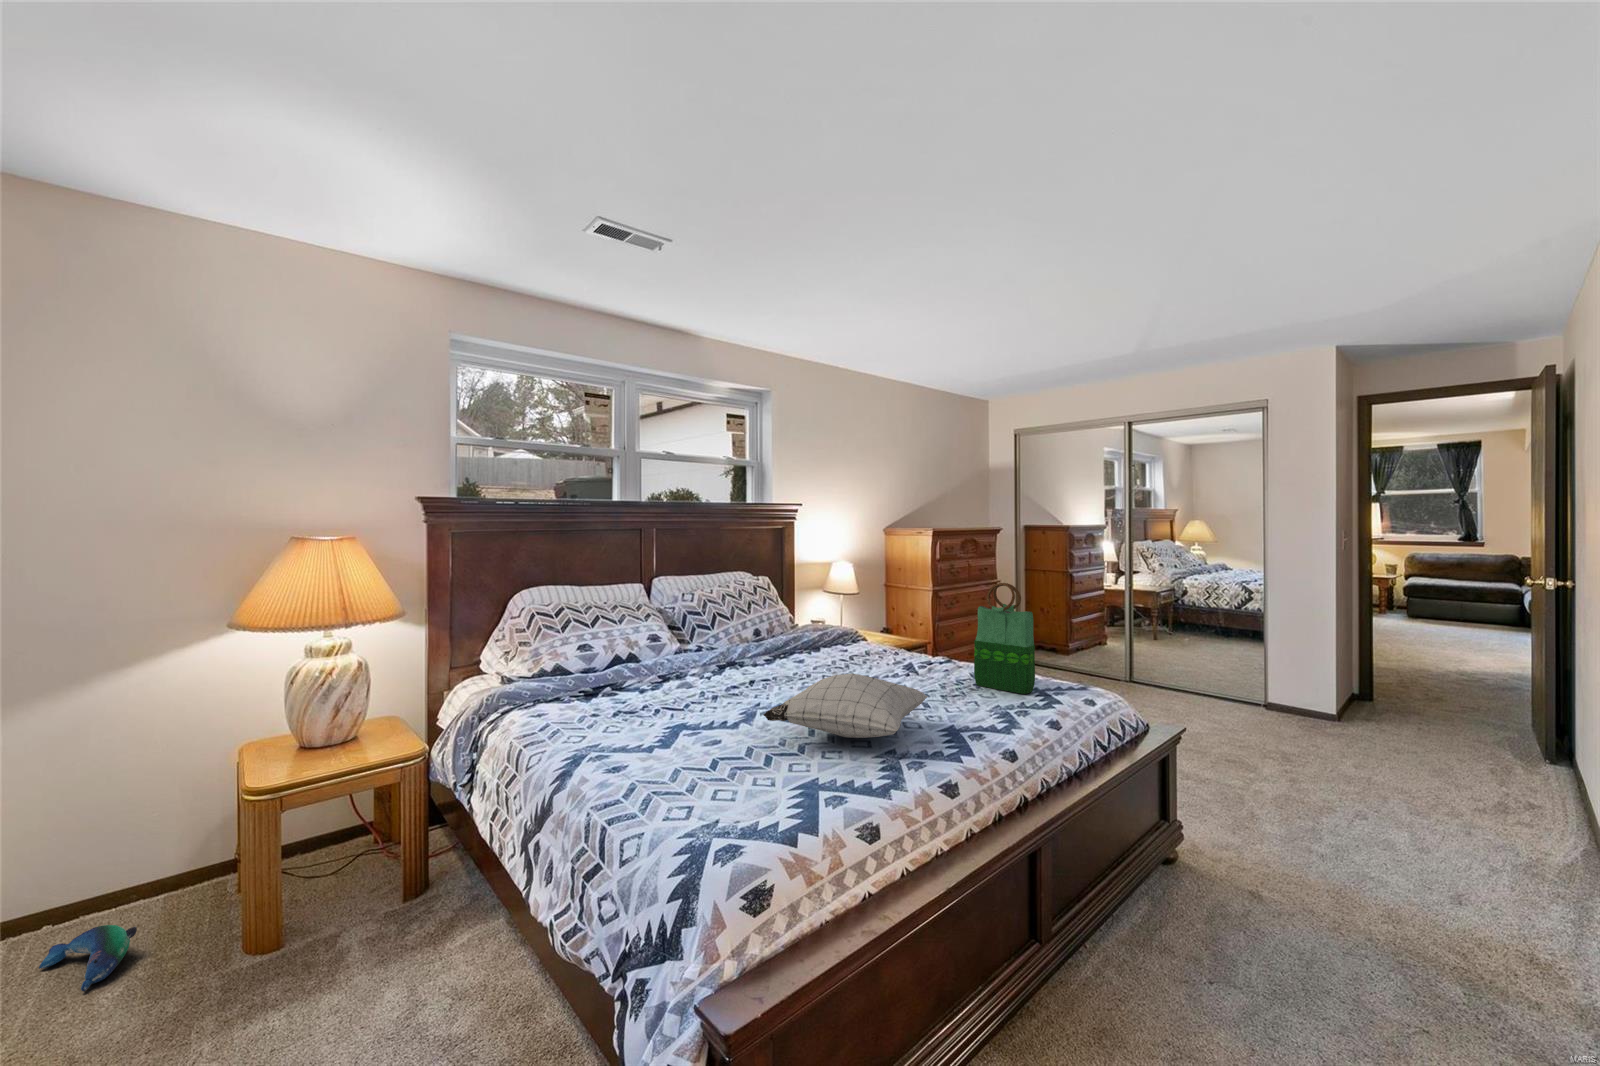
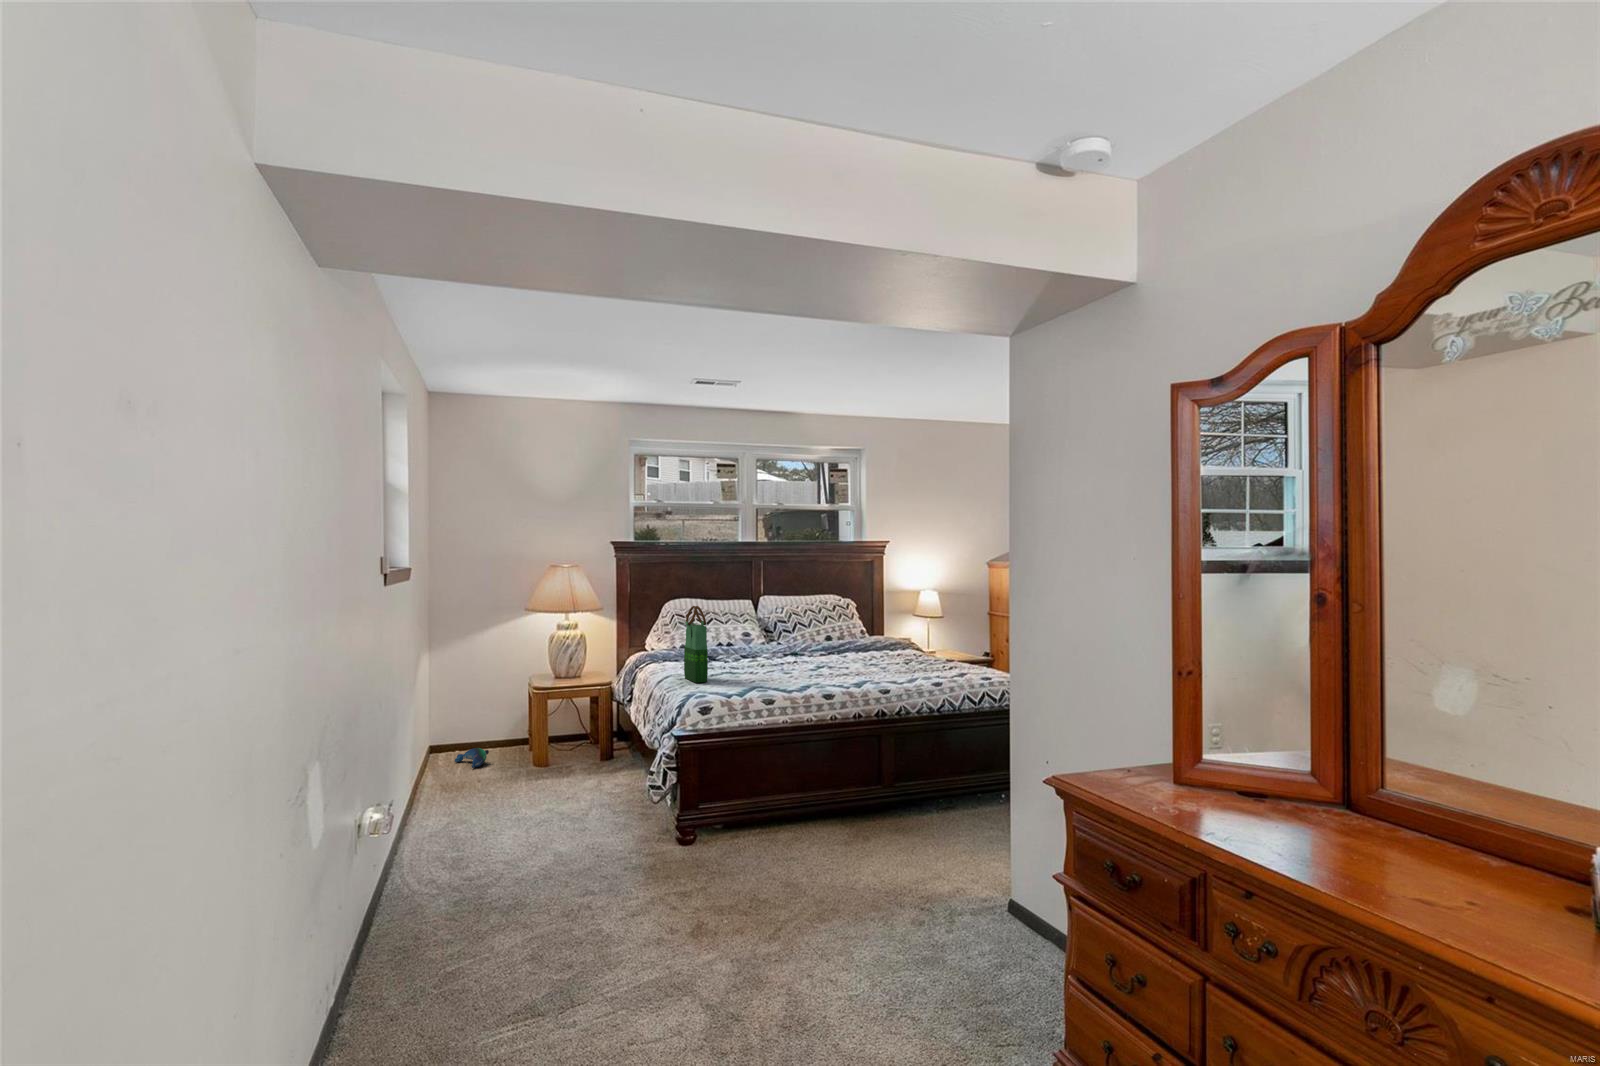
tote bag: present [974,583,1035,694] -> present [684,606,708,683]
pillow: present [763,674,928,738] -> none [754,642,854,677]

